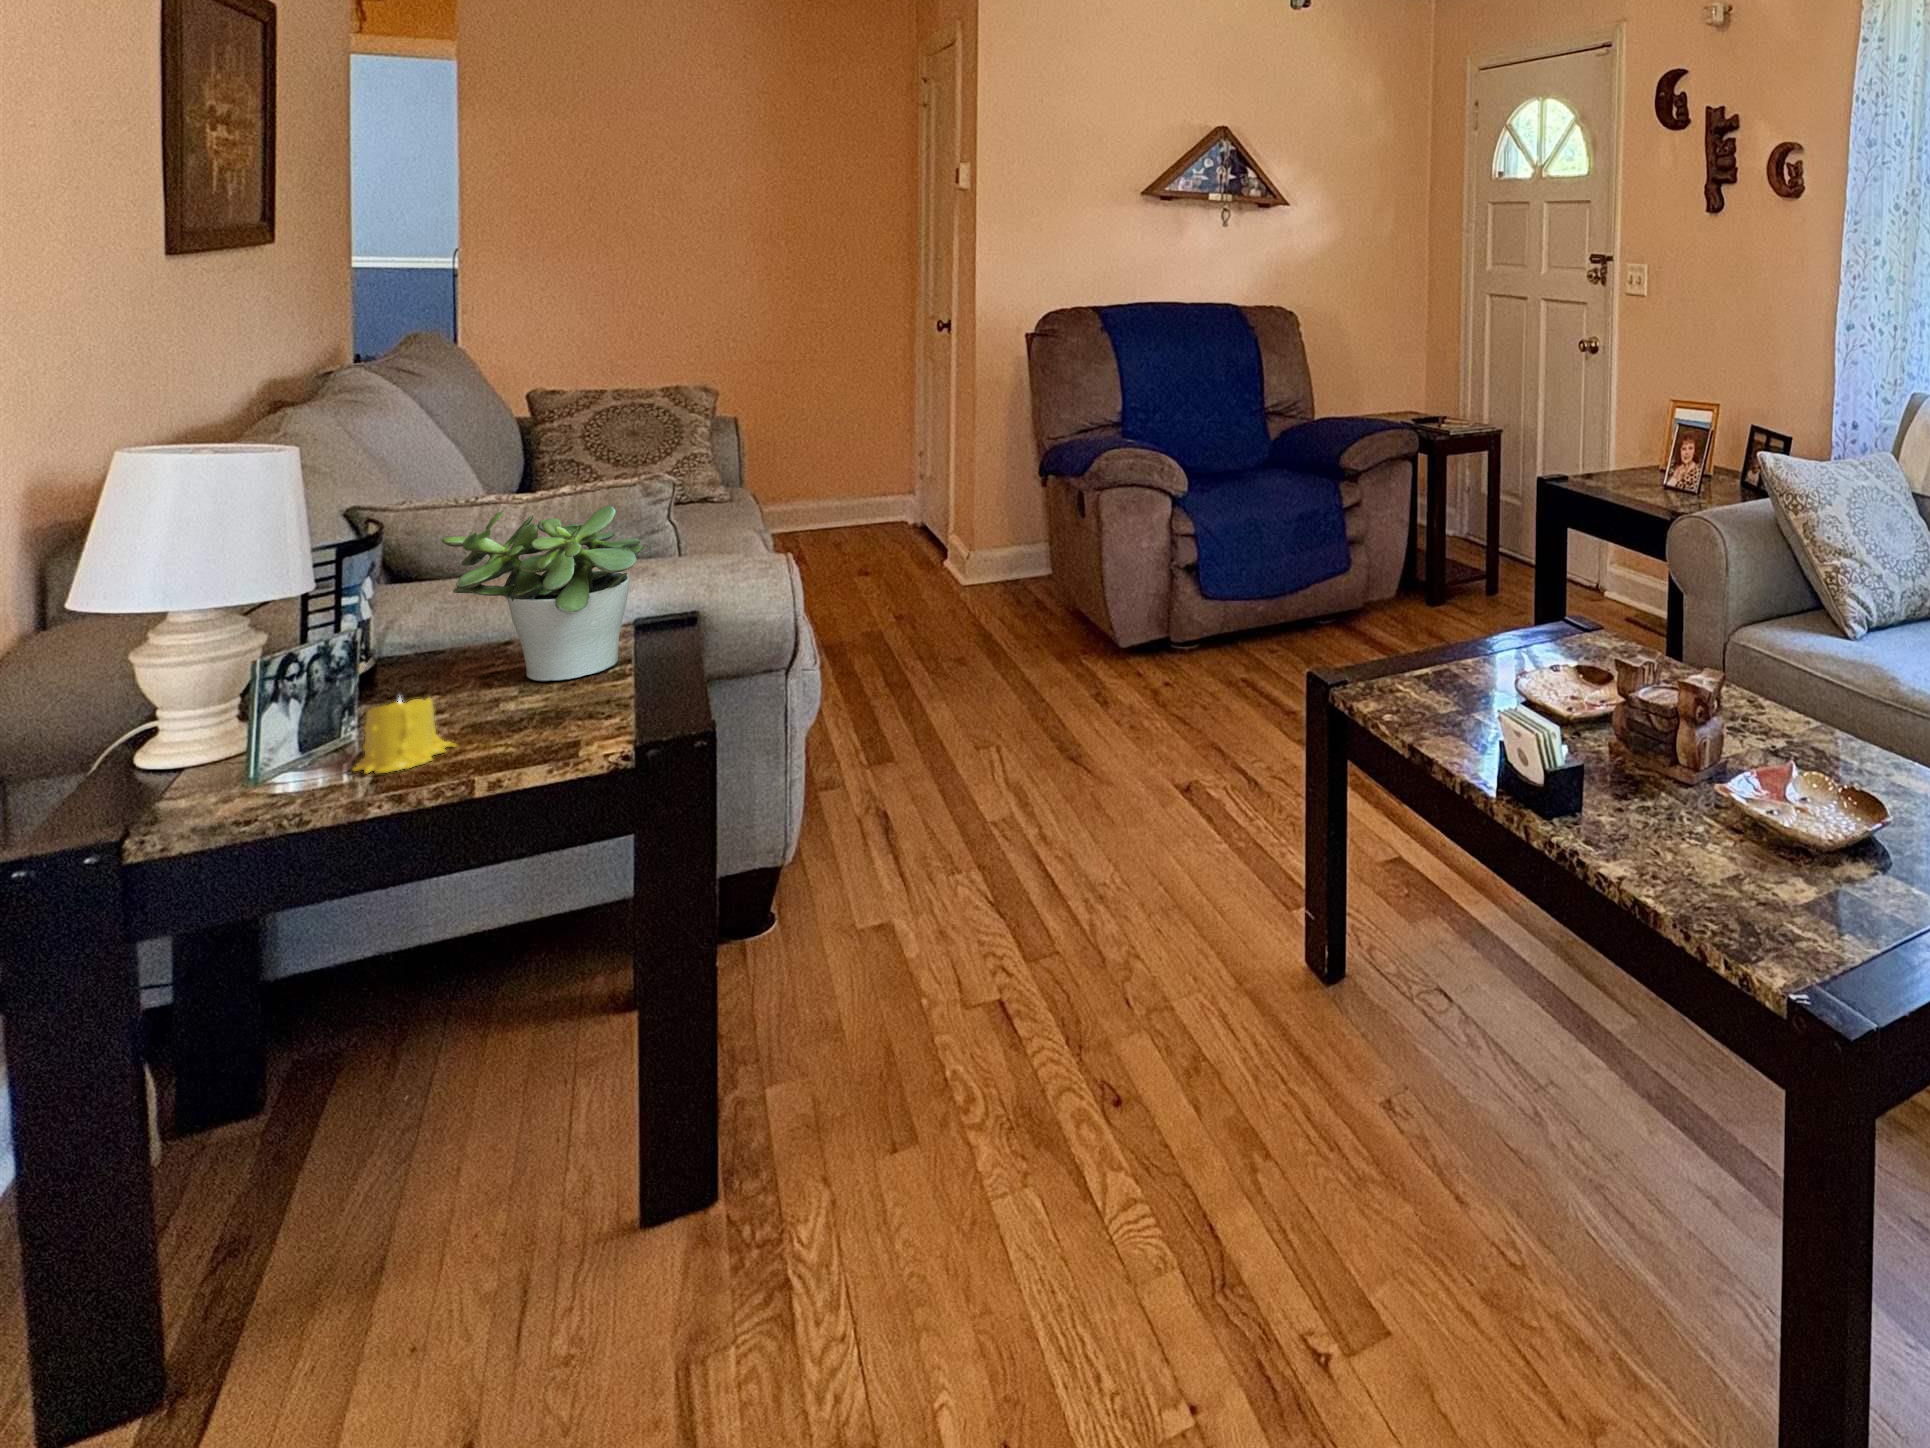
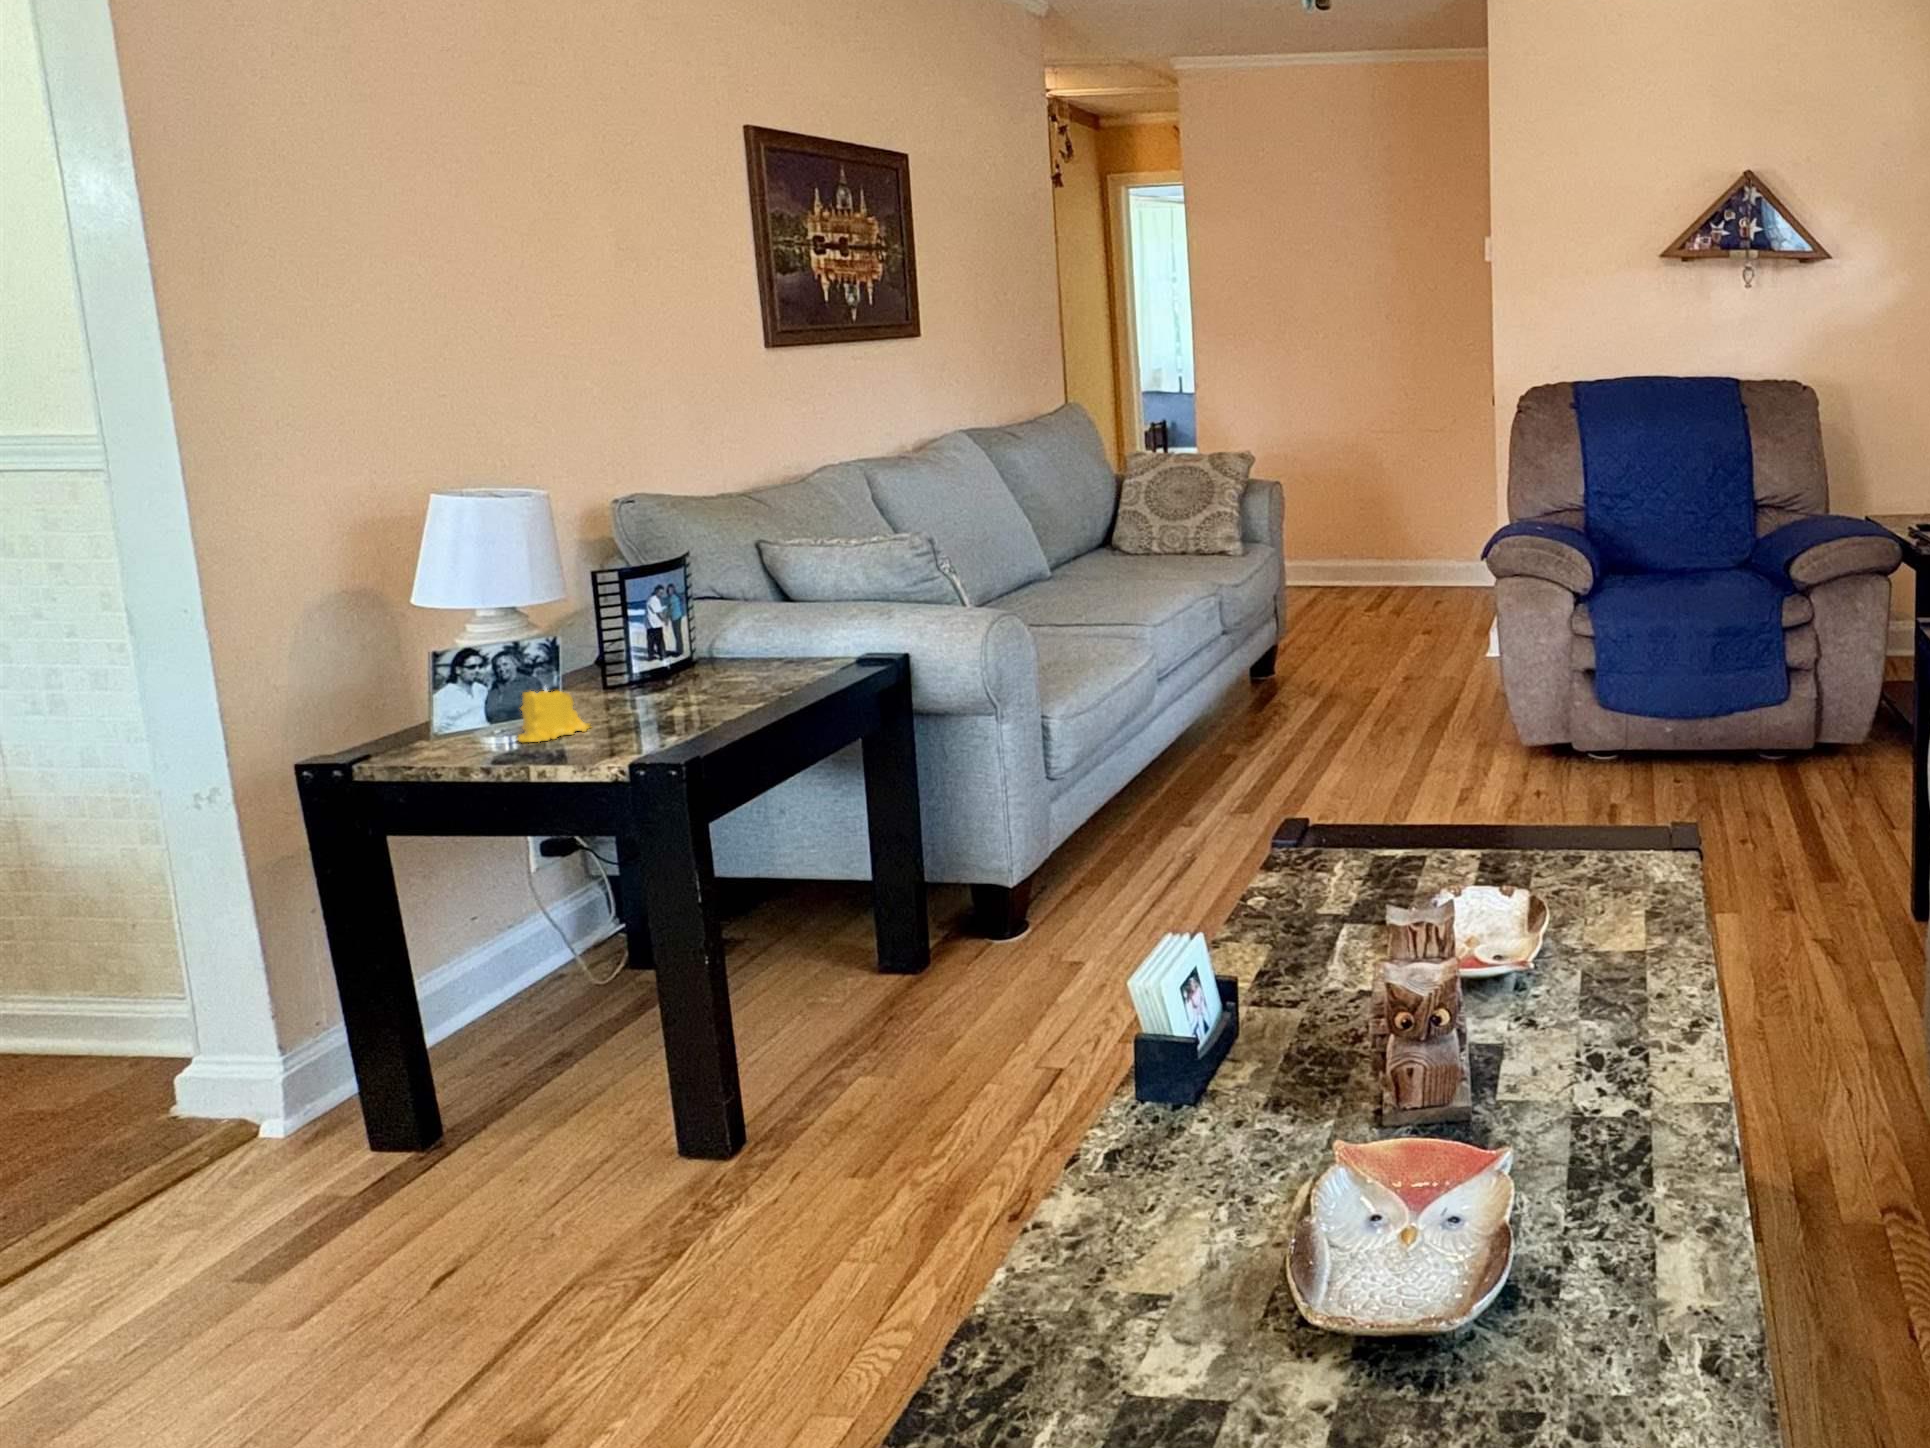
potted plant: present [442,506,643,681] -> none [668,551,796,692]

